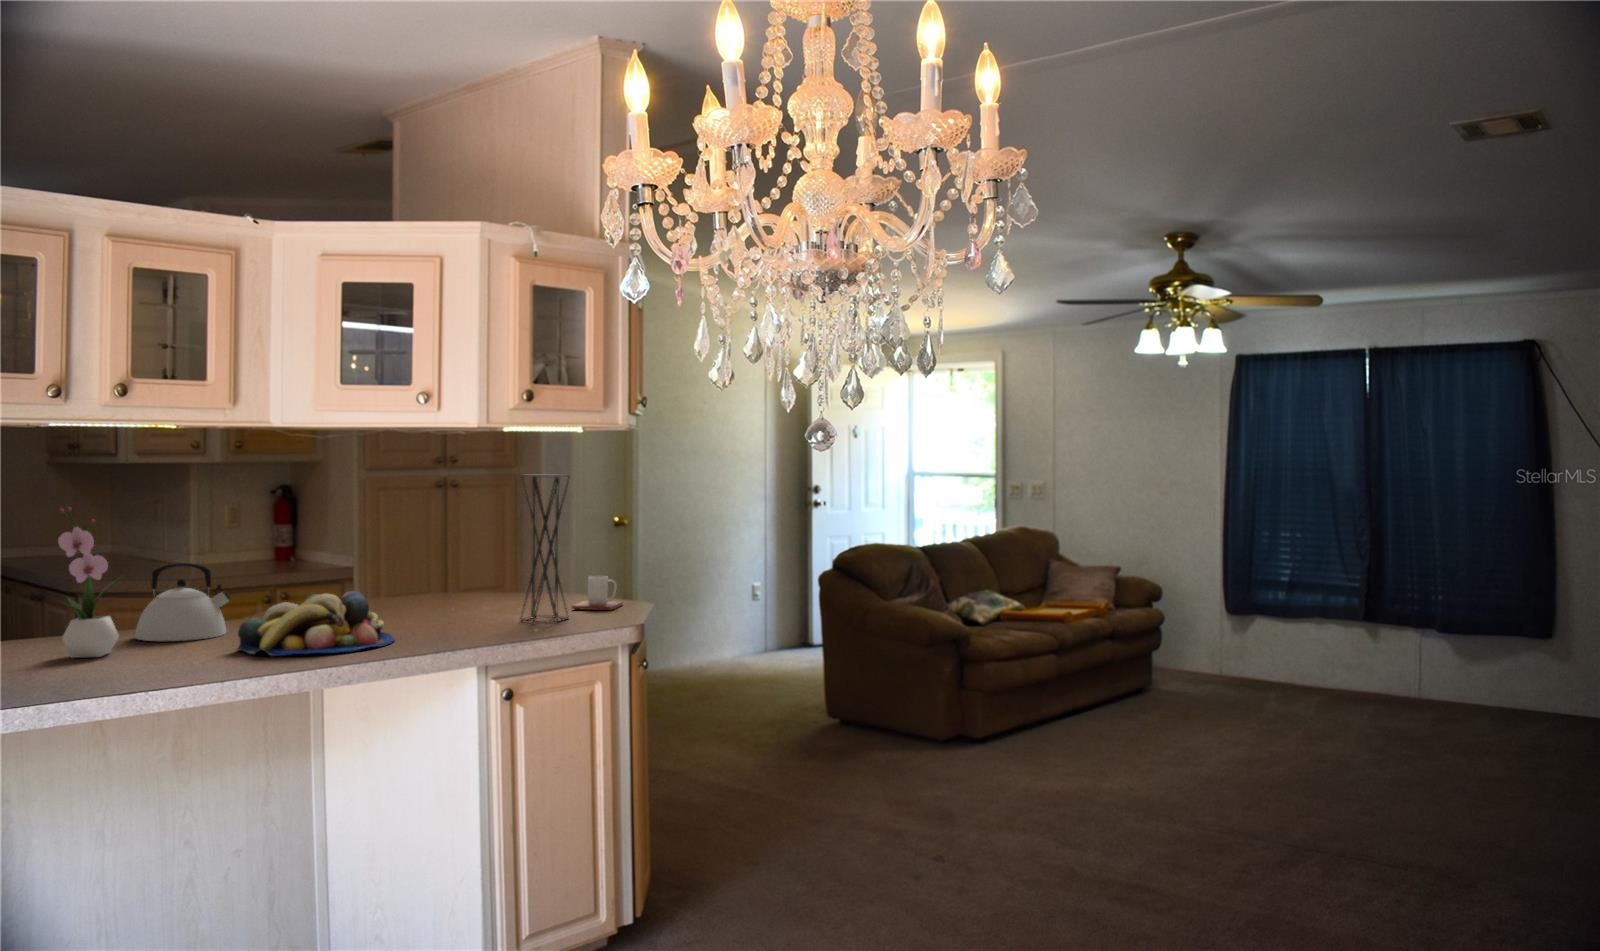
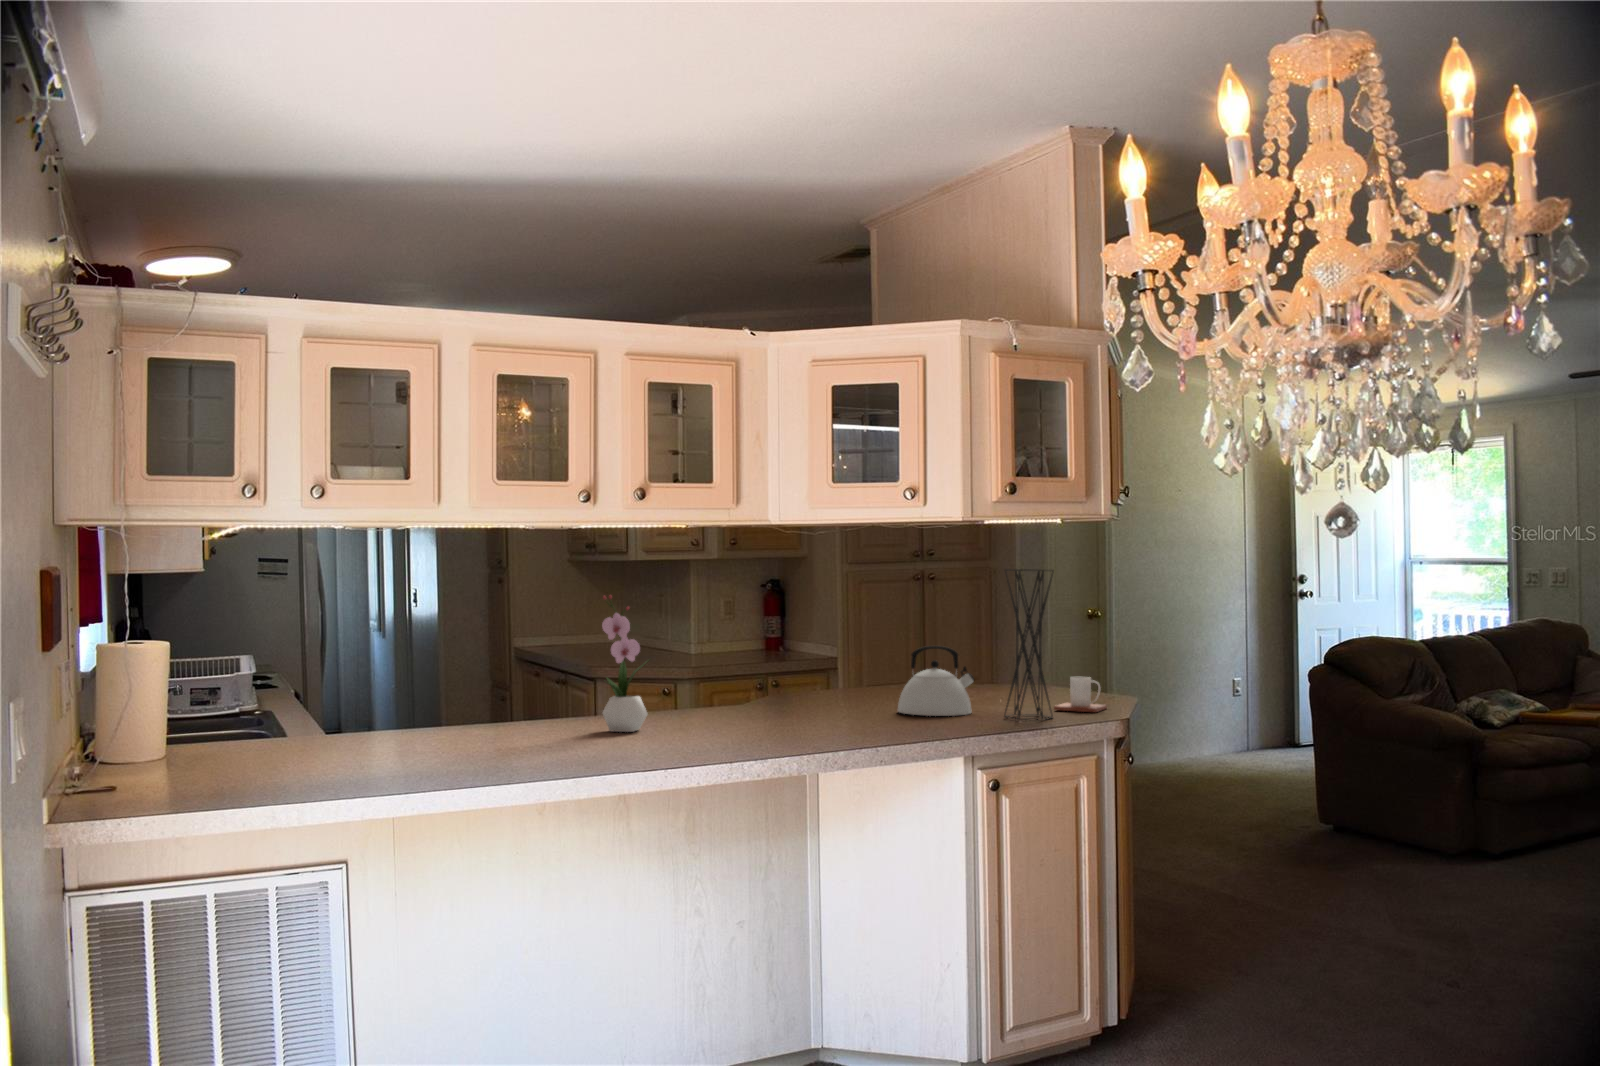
kettle: present [135,563,231,641] -> present [898,646,974,716]
fruit bowl: present [237,591,395,656] -> none [746,680,887,737]

